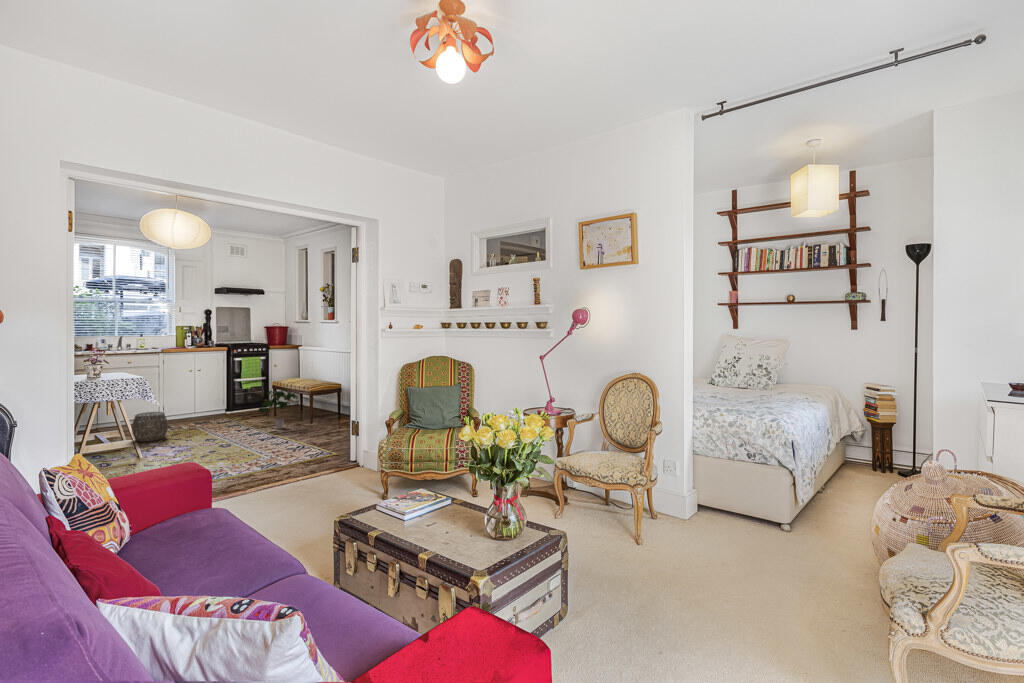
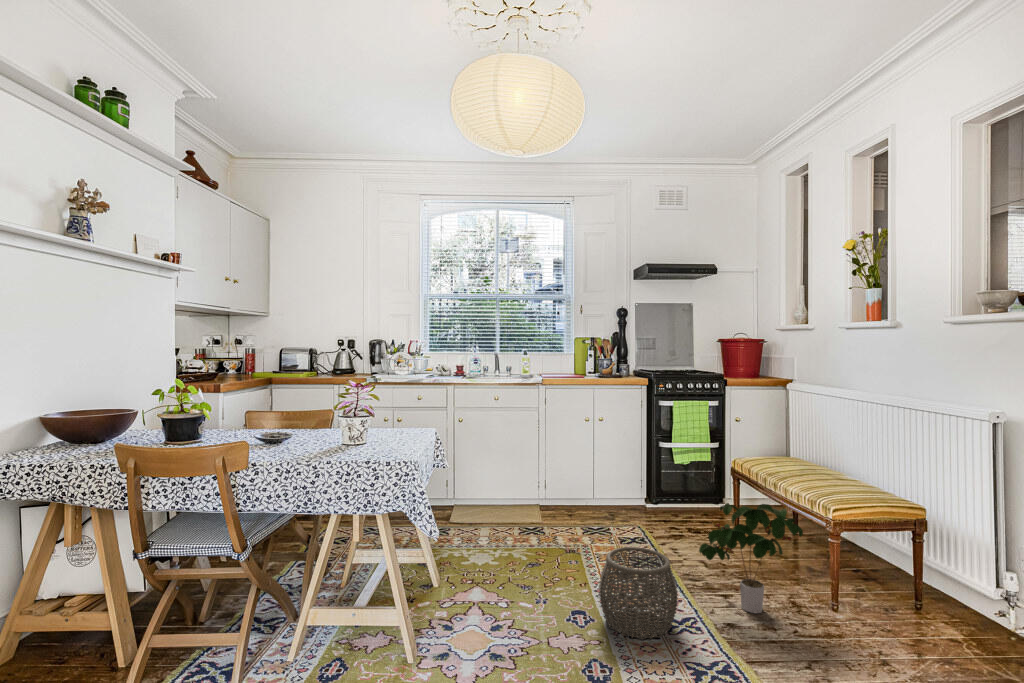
woven basket: present [132,412,168,441] -> present [599,547,678,639]

